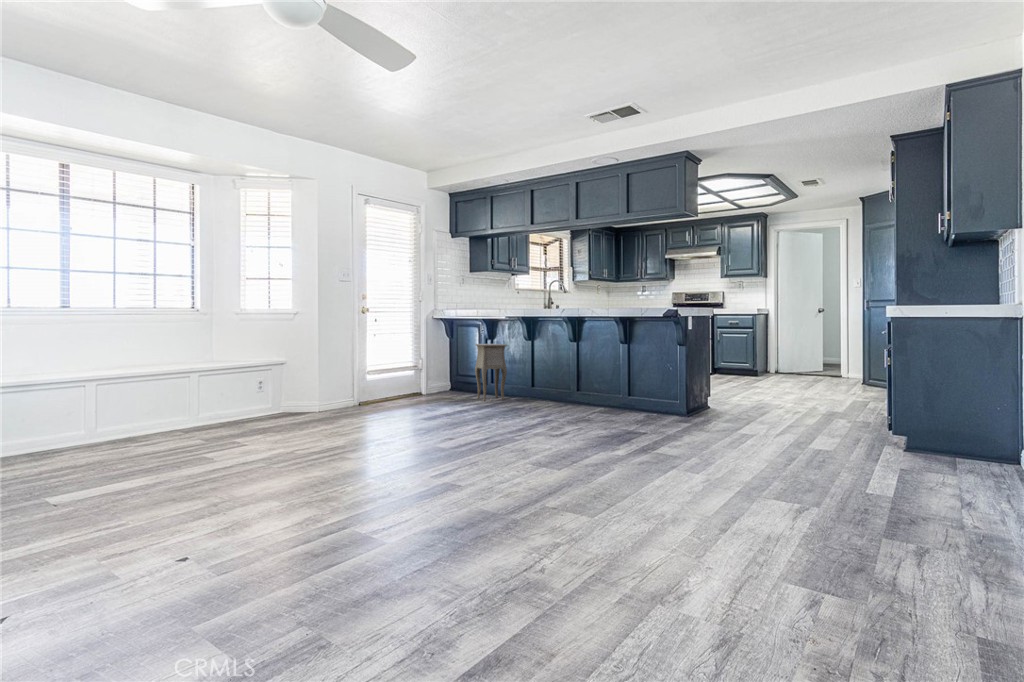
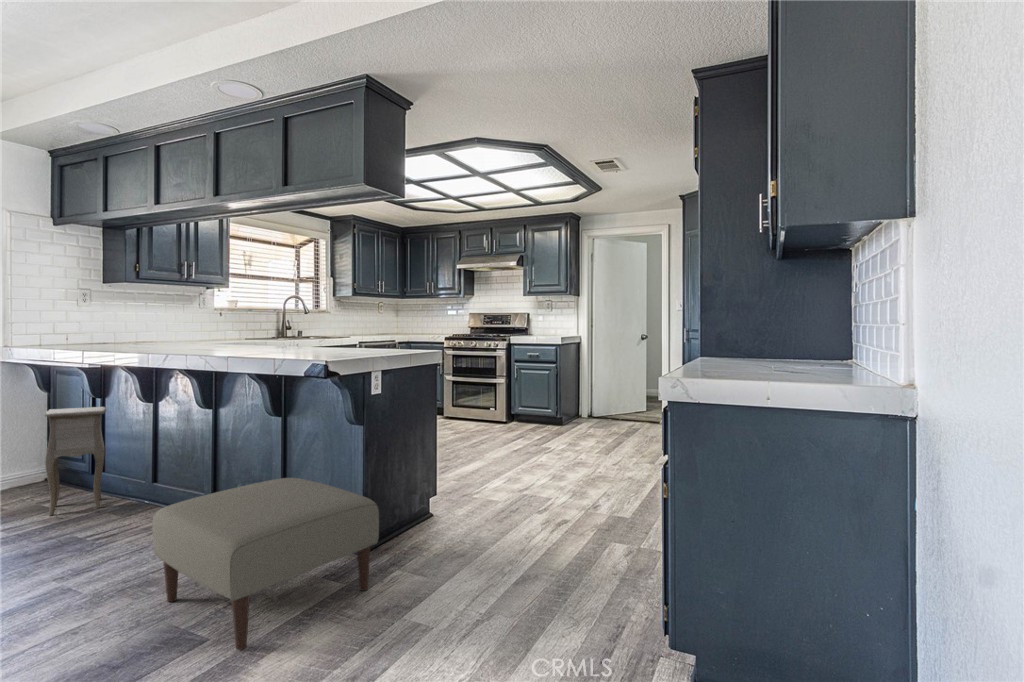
ottoman: none [600,374,710,434] -> present [152,478,379,650]

